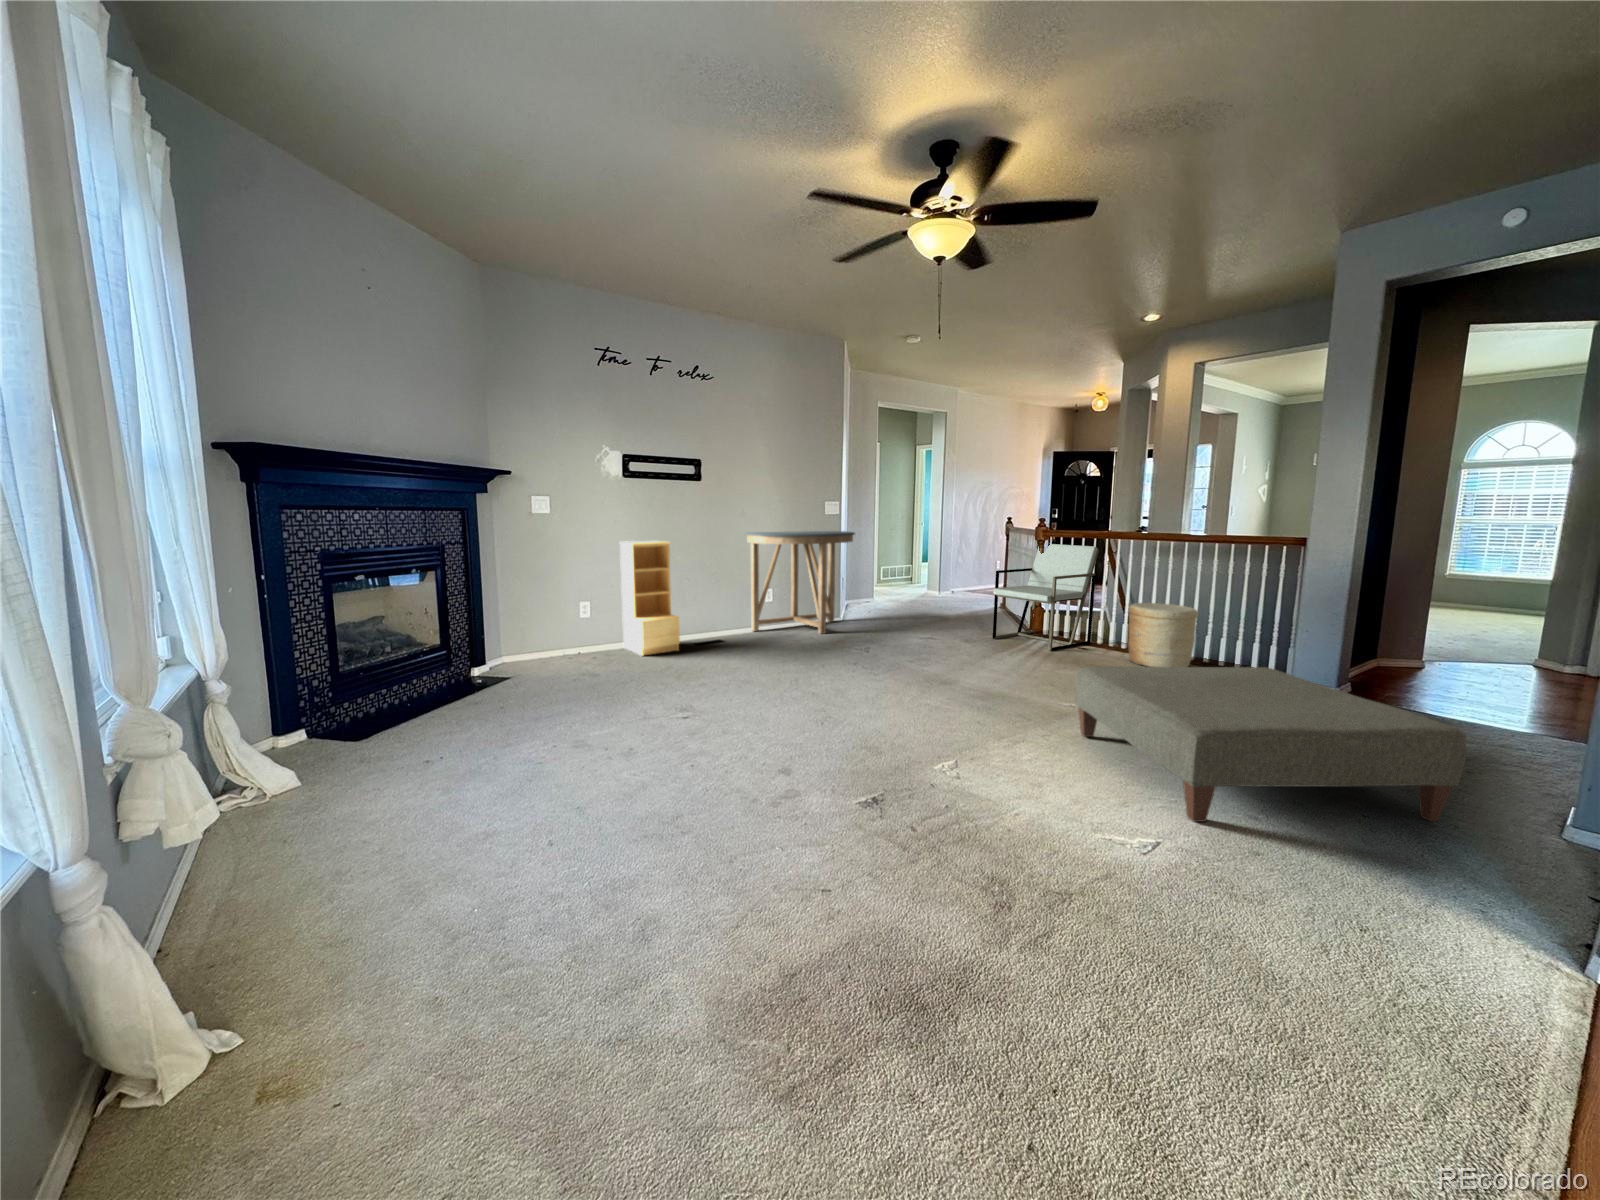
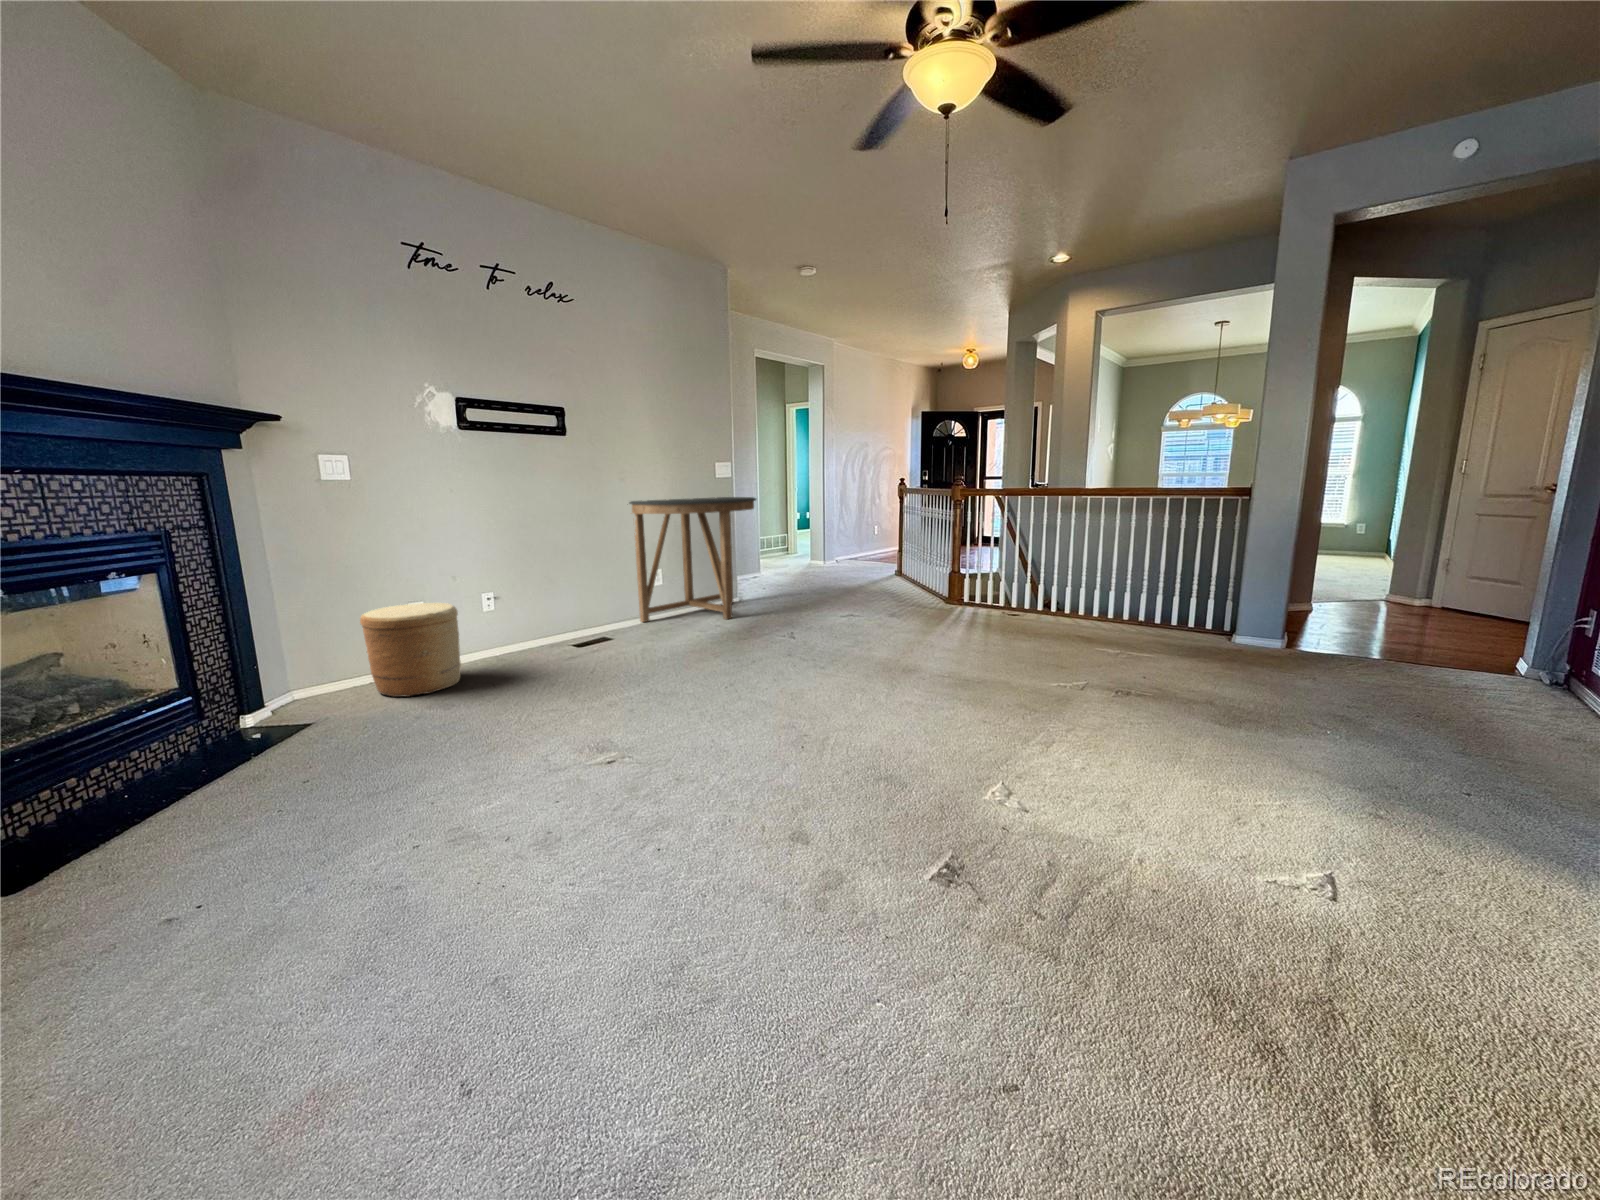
bookshelf: present [620,541,680,656] -> none [461,515,558,669]
armchair: present [993,544,1099,651] -> none [918,504,1022,620]
woven basket: present [1128,603,1198,667] -> present [360,603,461,697]
ottoman: present [1075,666,1467,822] -> none [1096,628,1558,832]

